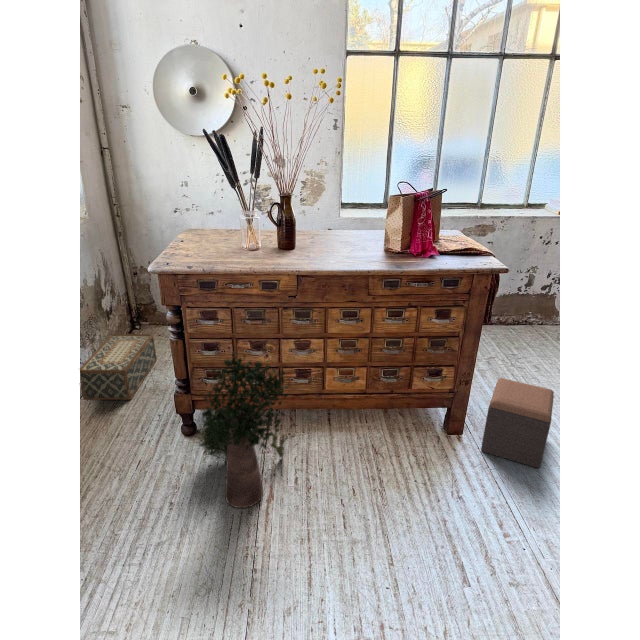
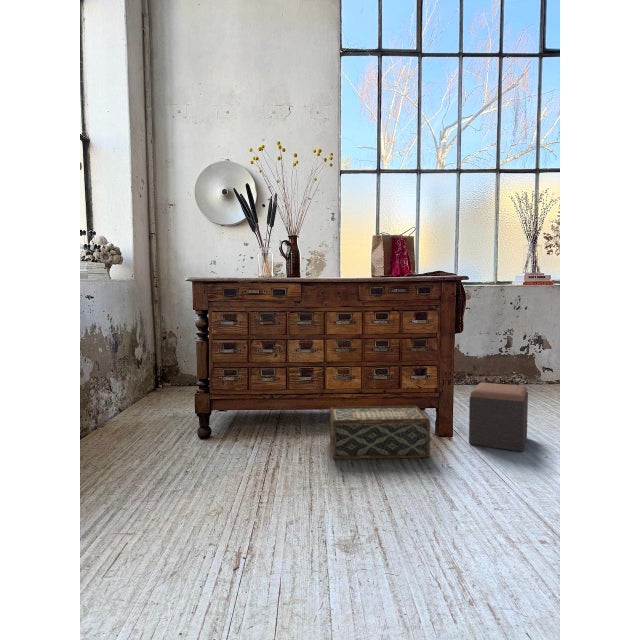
woven basket: present [80,334,157,400] -> present [330,406,430,459]
potted plant: present [195,352,289,508] -> none [212,332,295,471]

